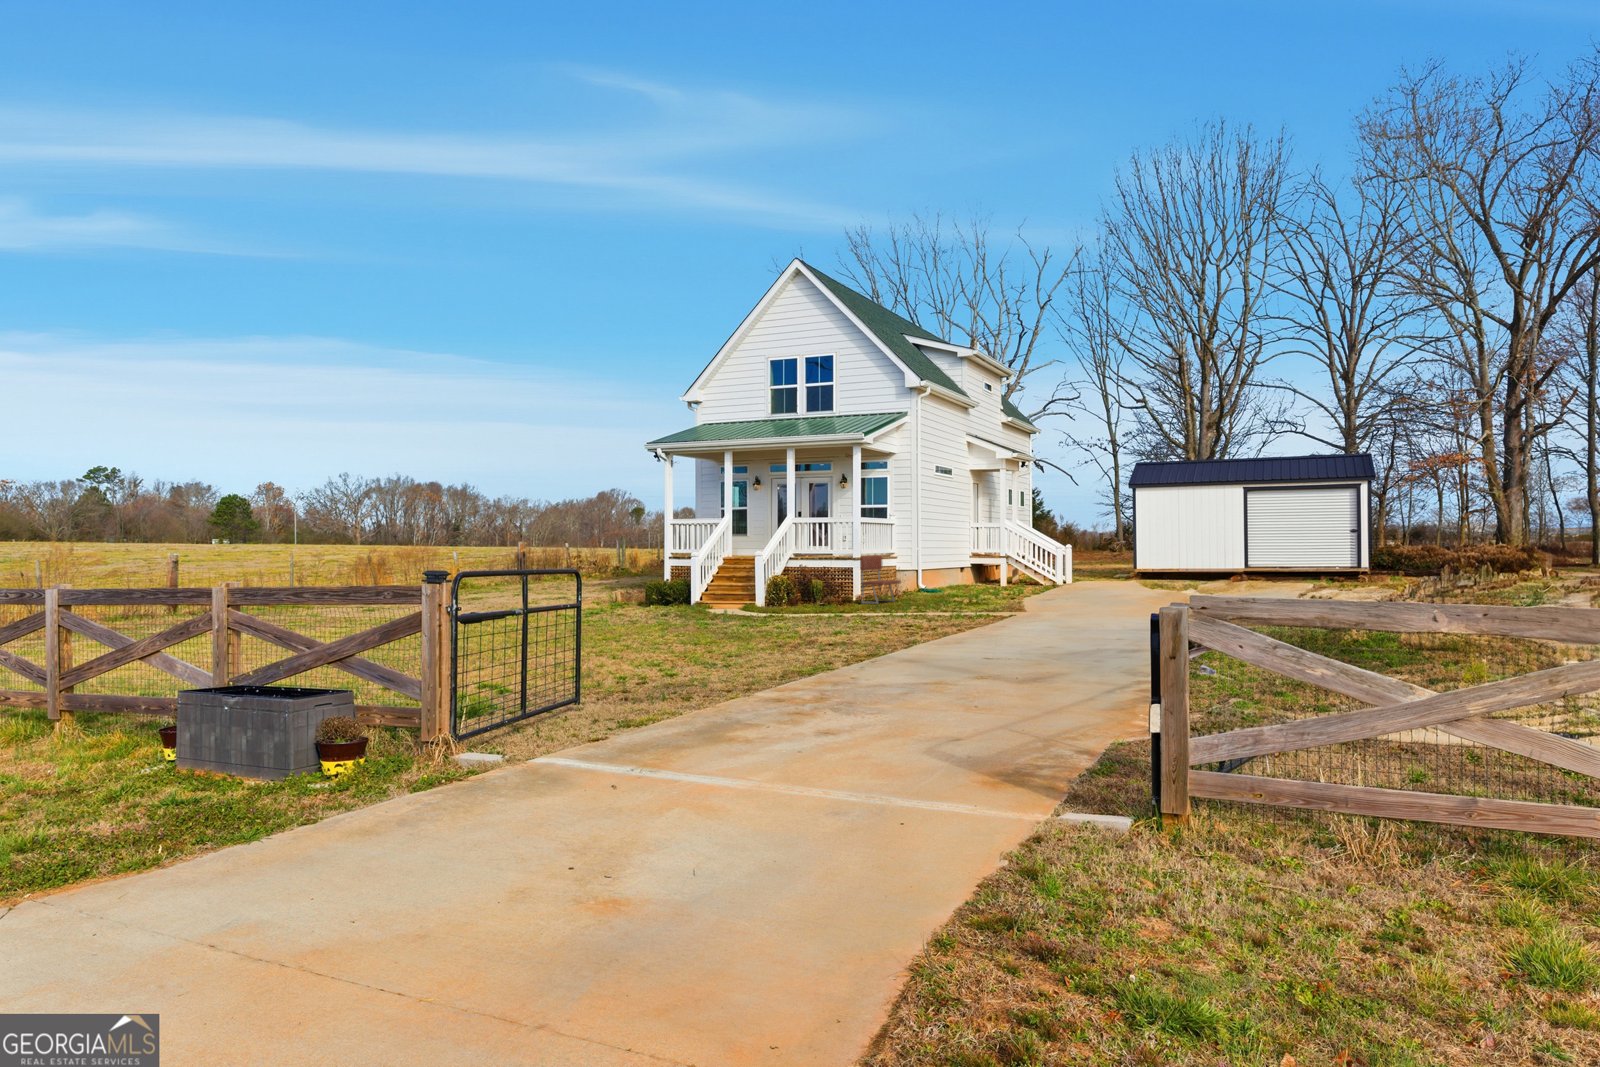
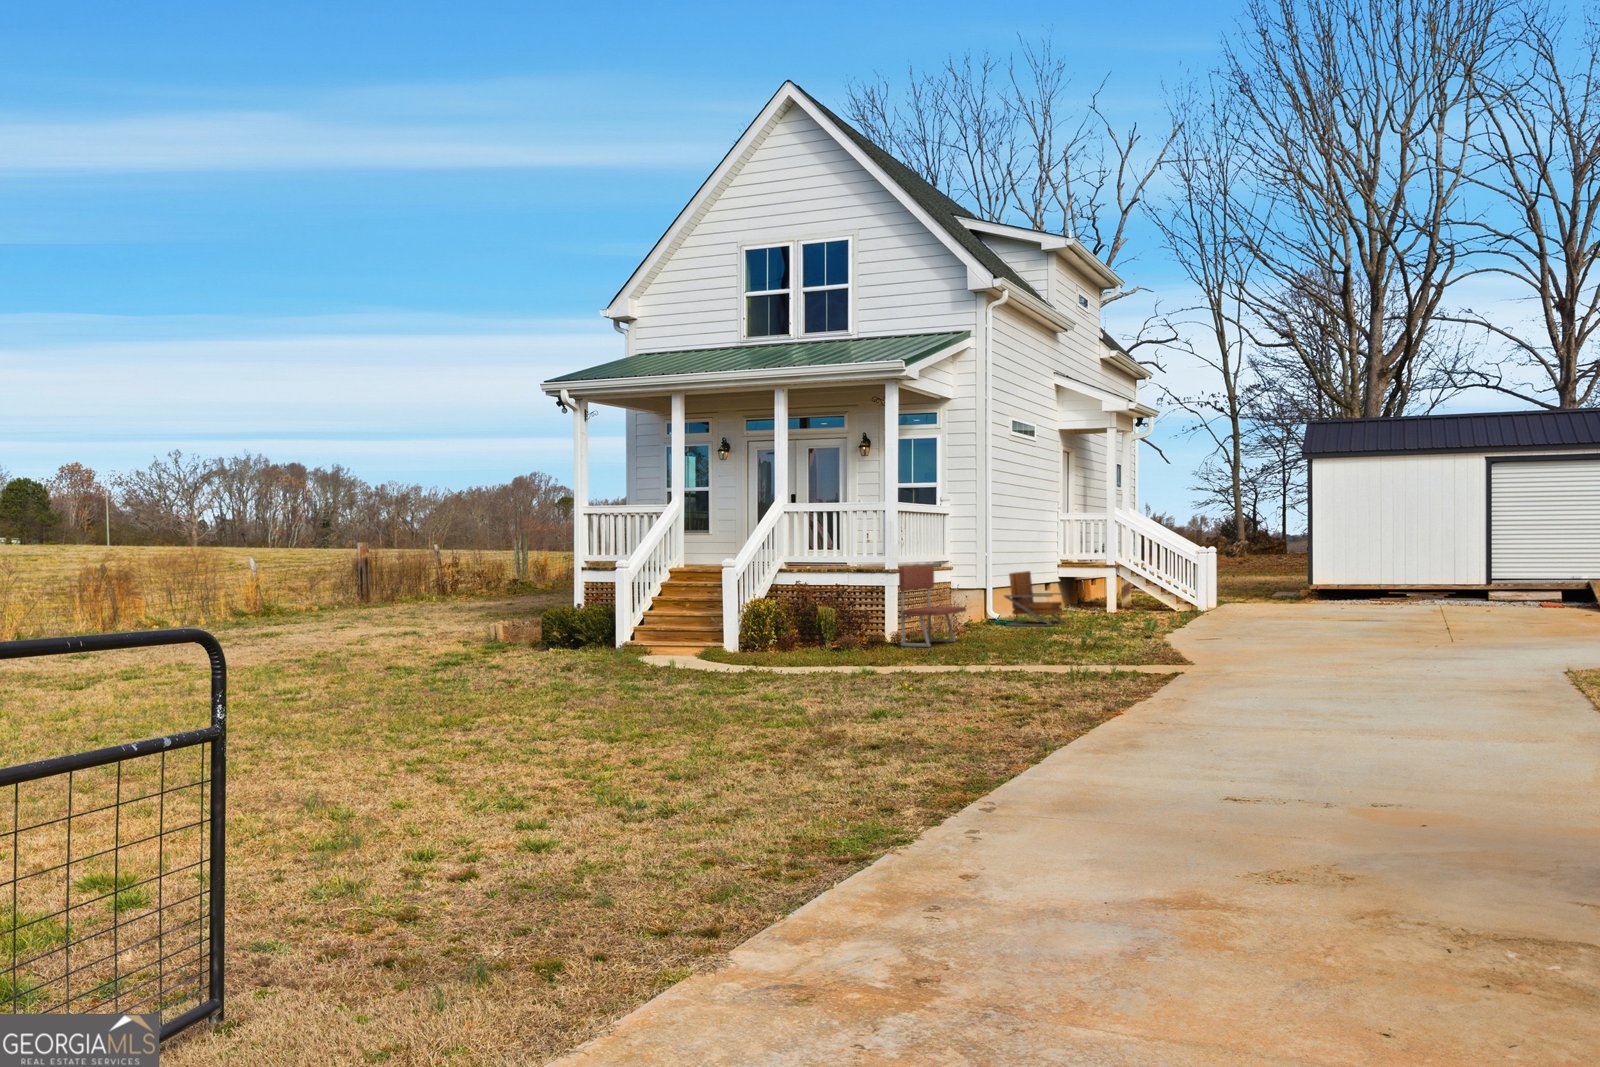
lounge chair: none [929,560,969,594] -> present [1004,571,1065,626]

